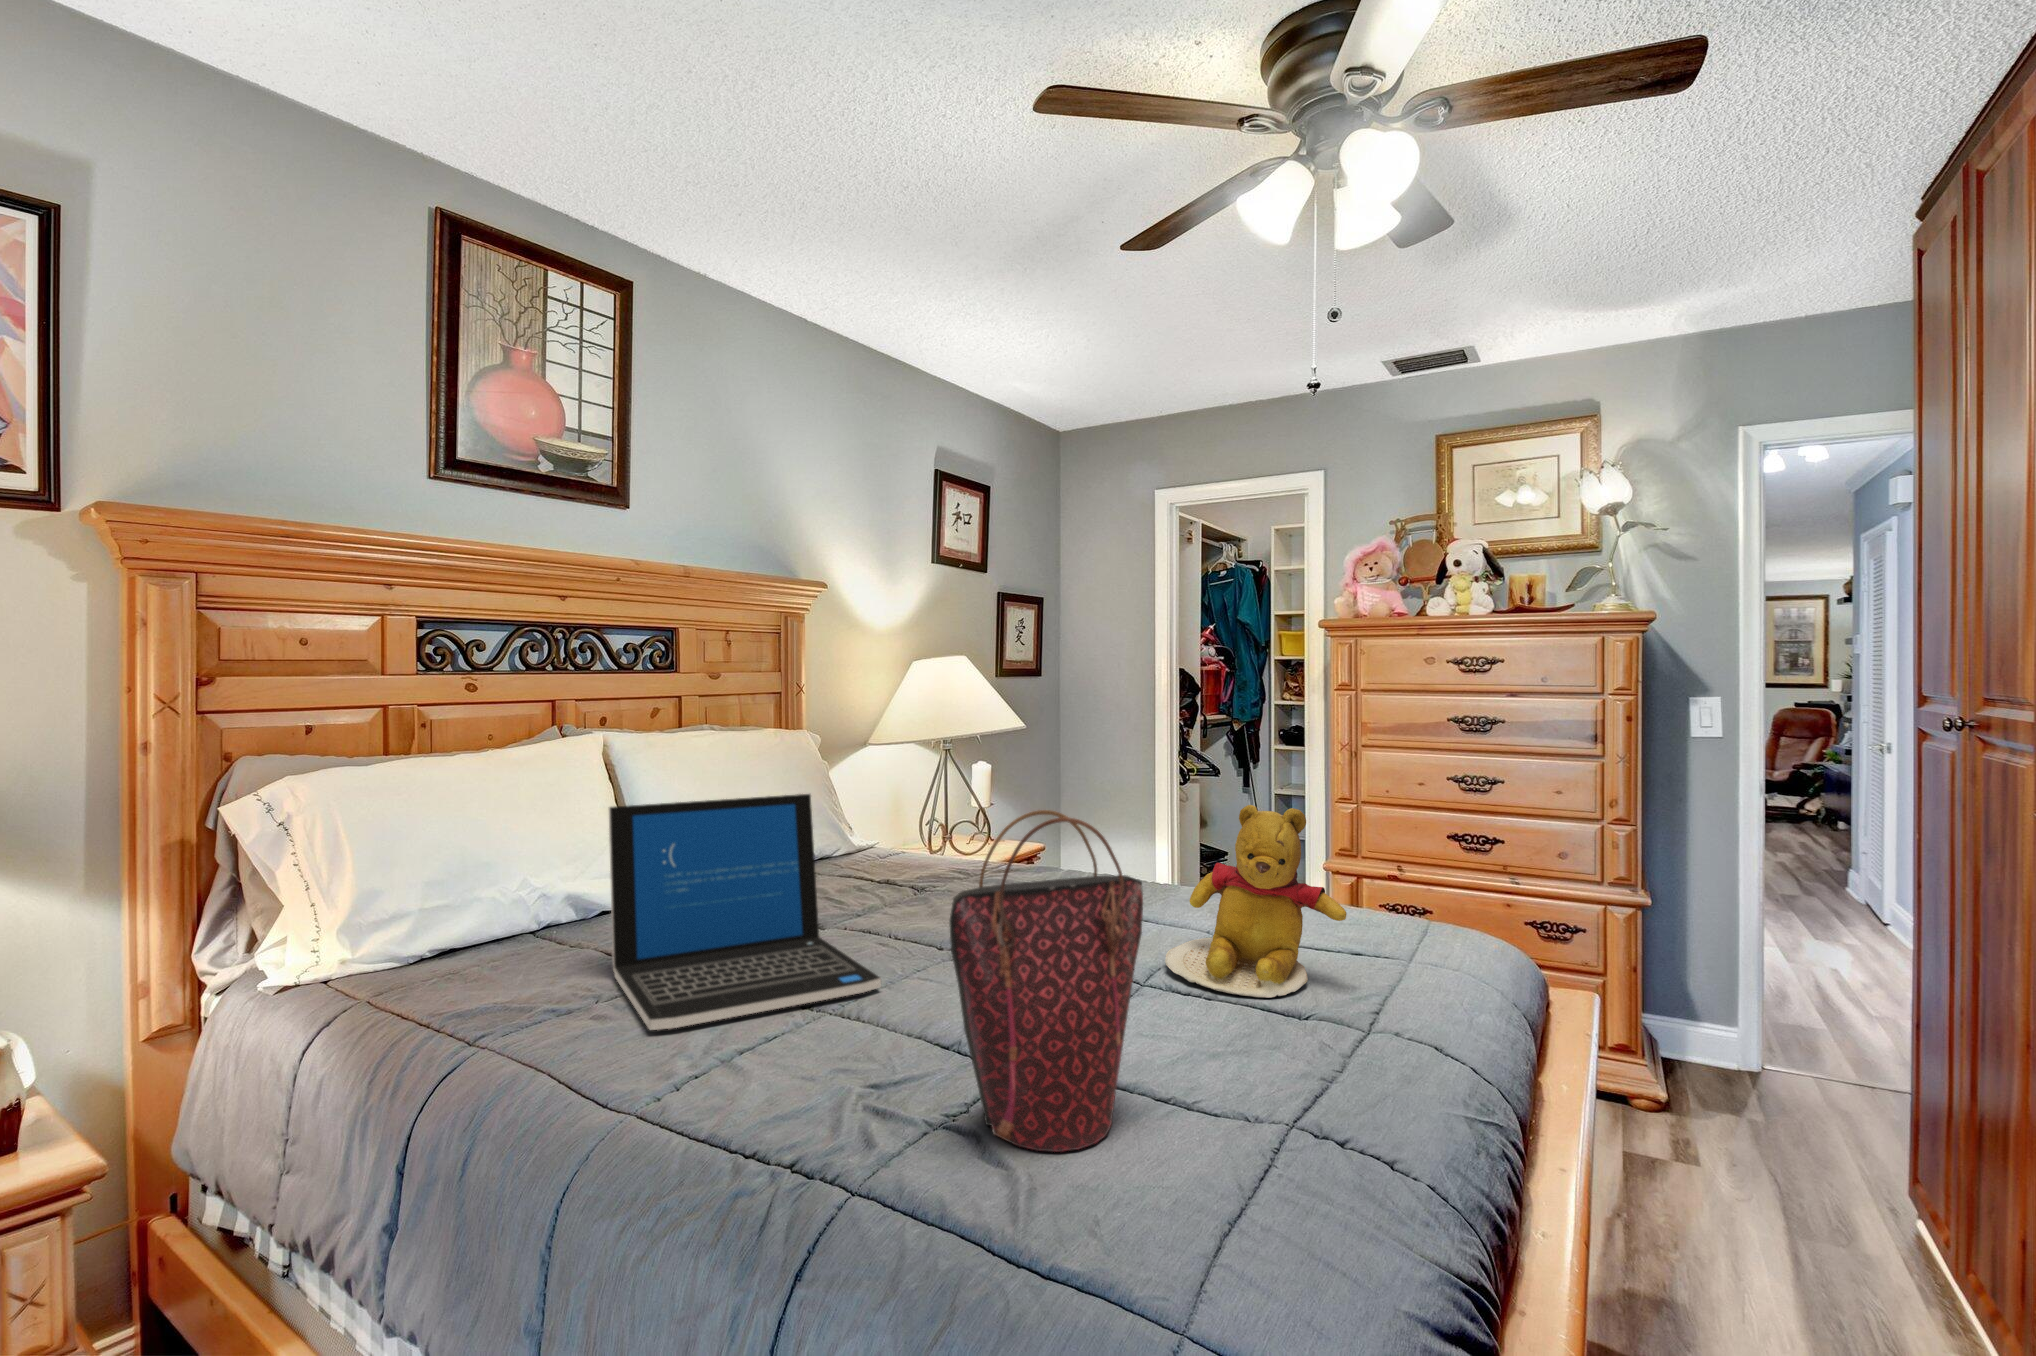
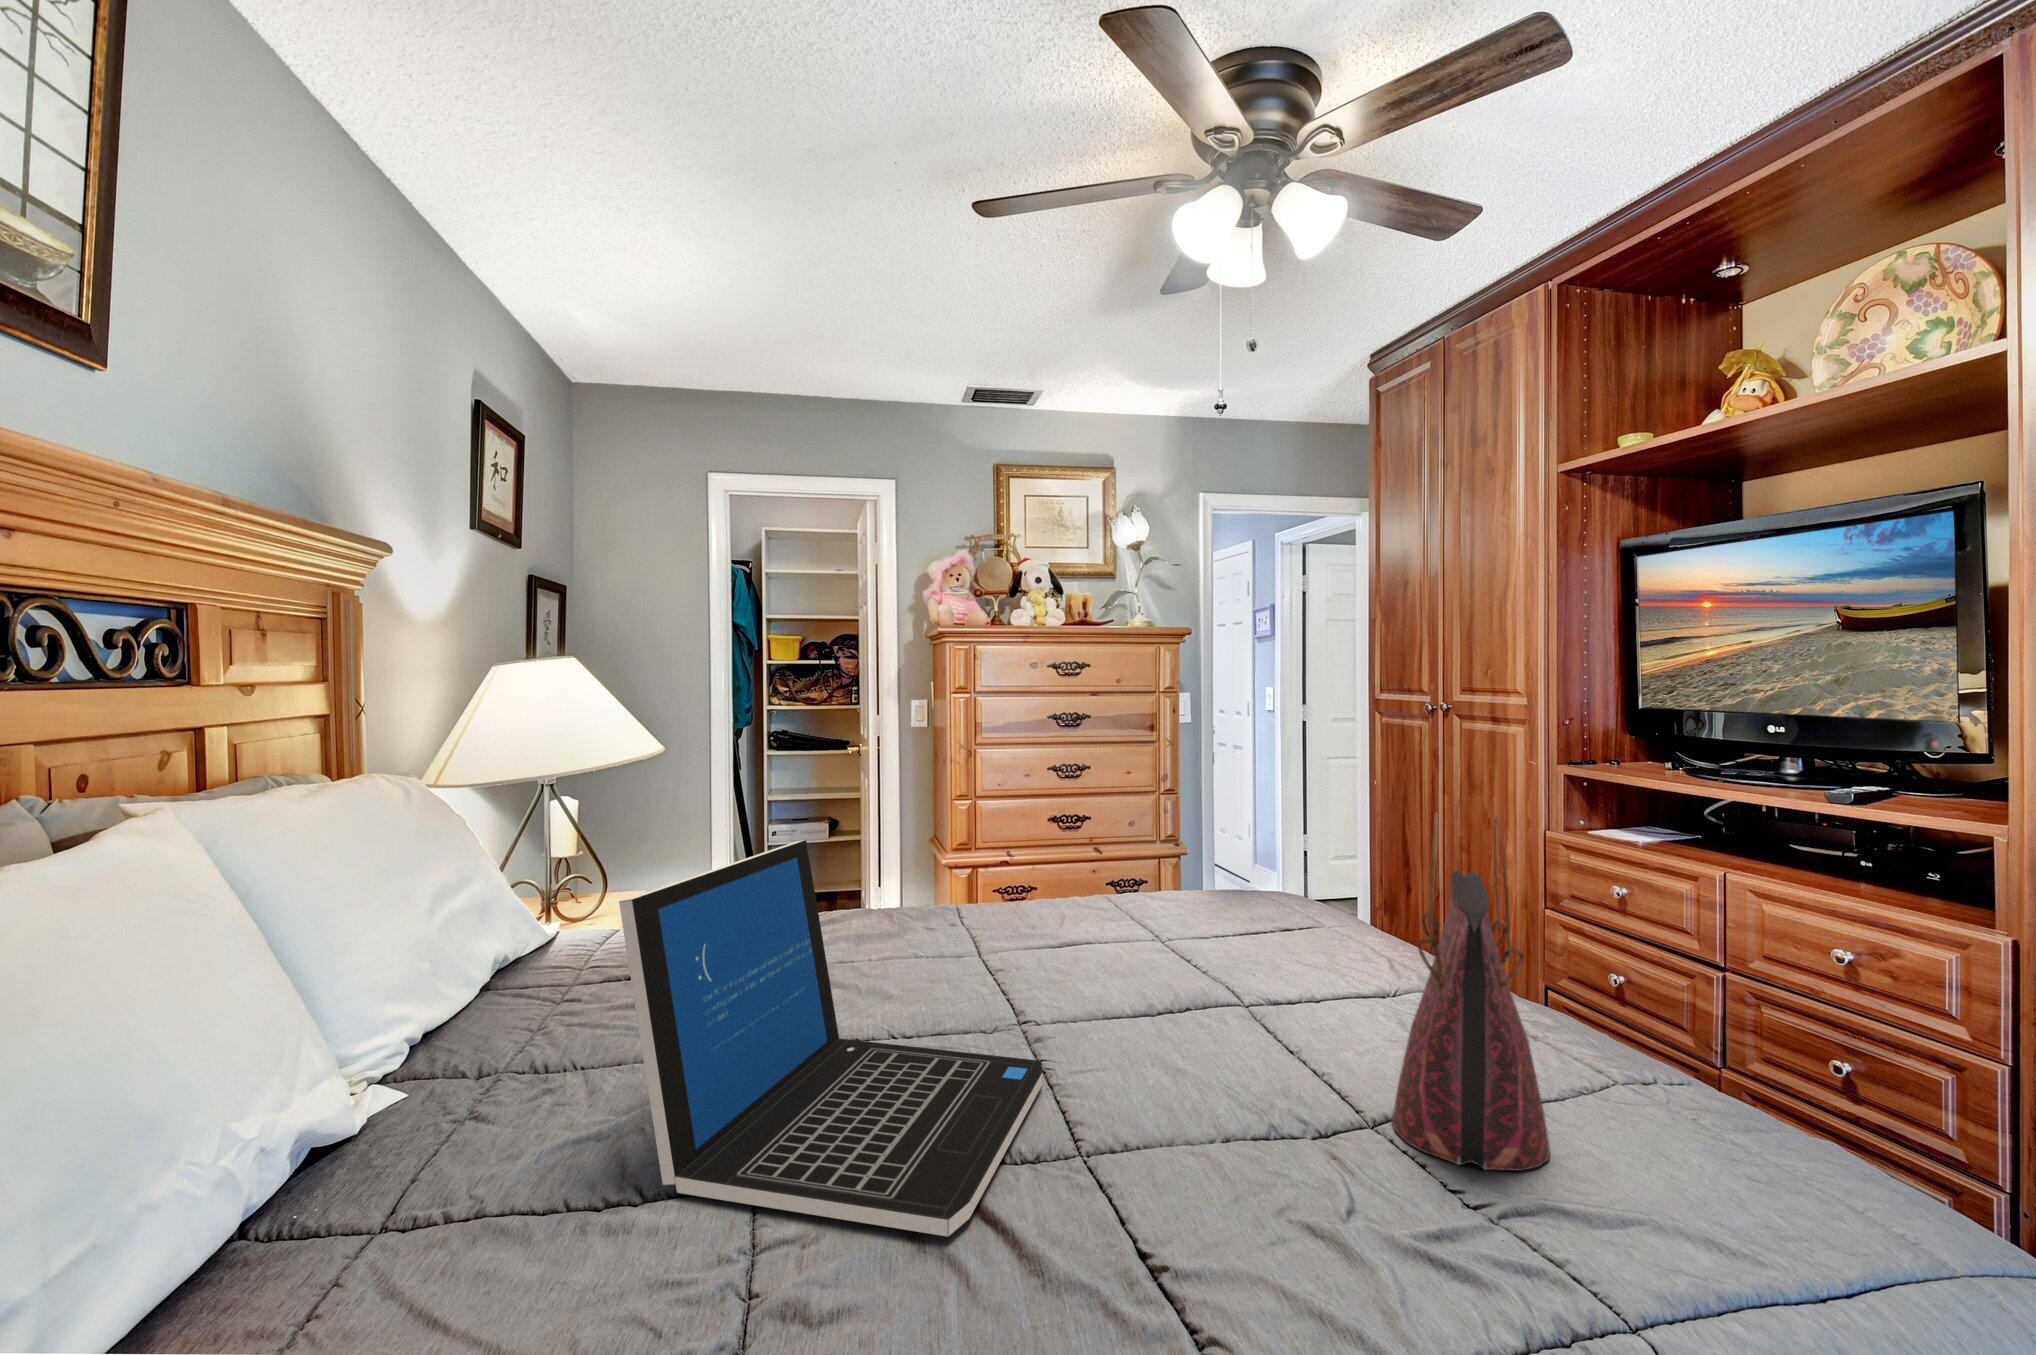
teddy bear: present [1165,805,1346,998] -> none [1174,797,1327,981]

